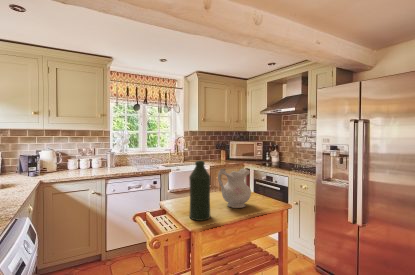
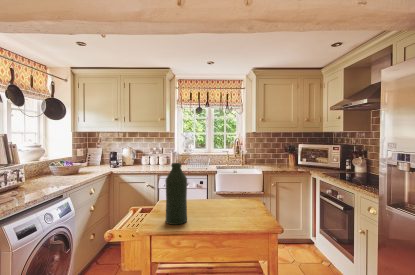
ceramic pitcher: present [218,169,251,208] -> none [209,173,245,220]

